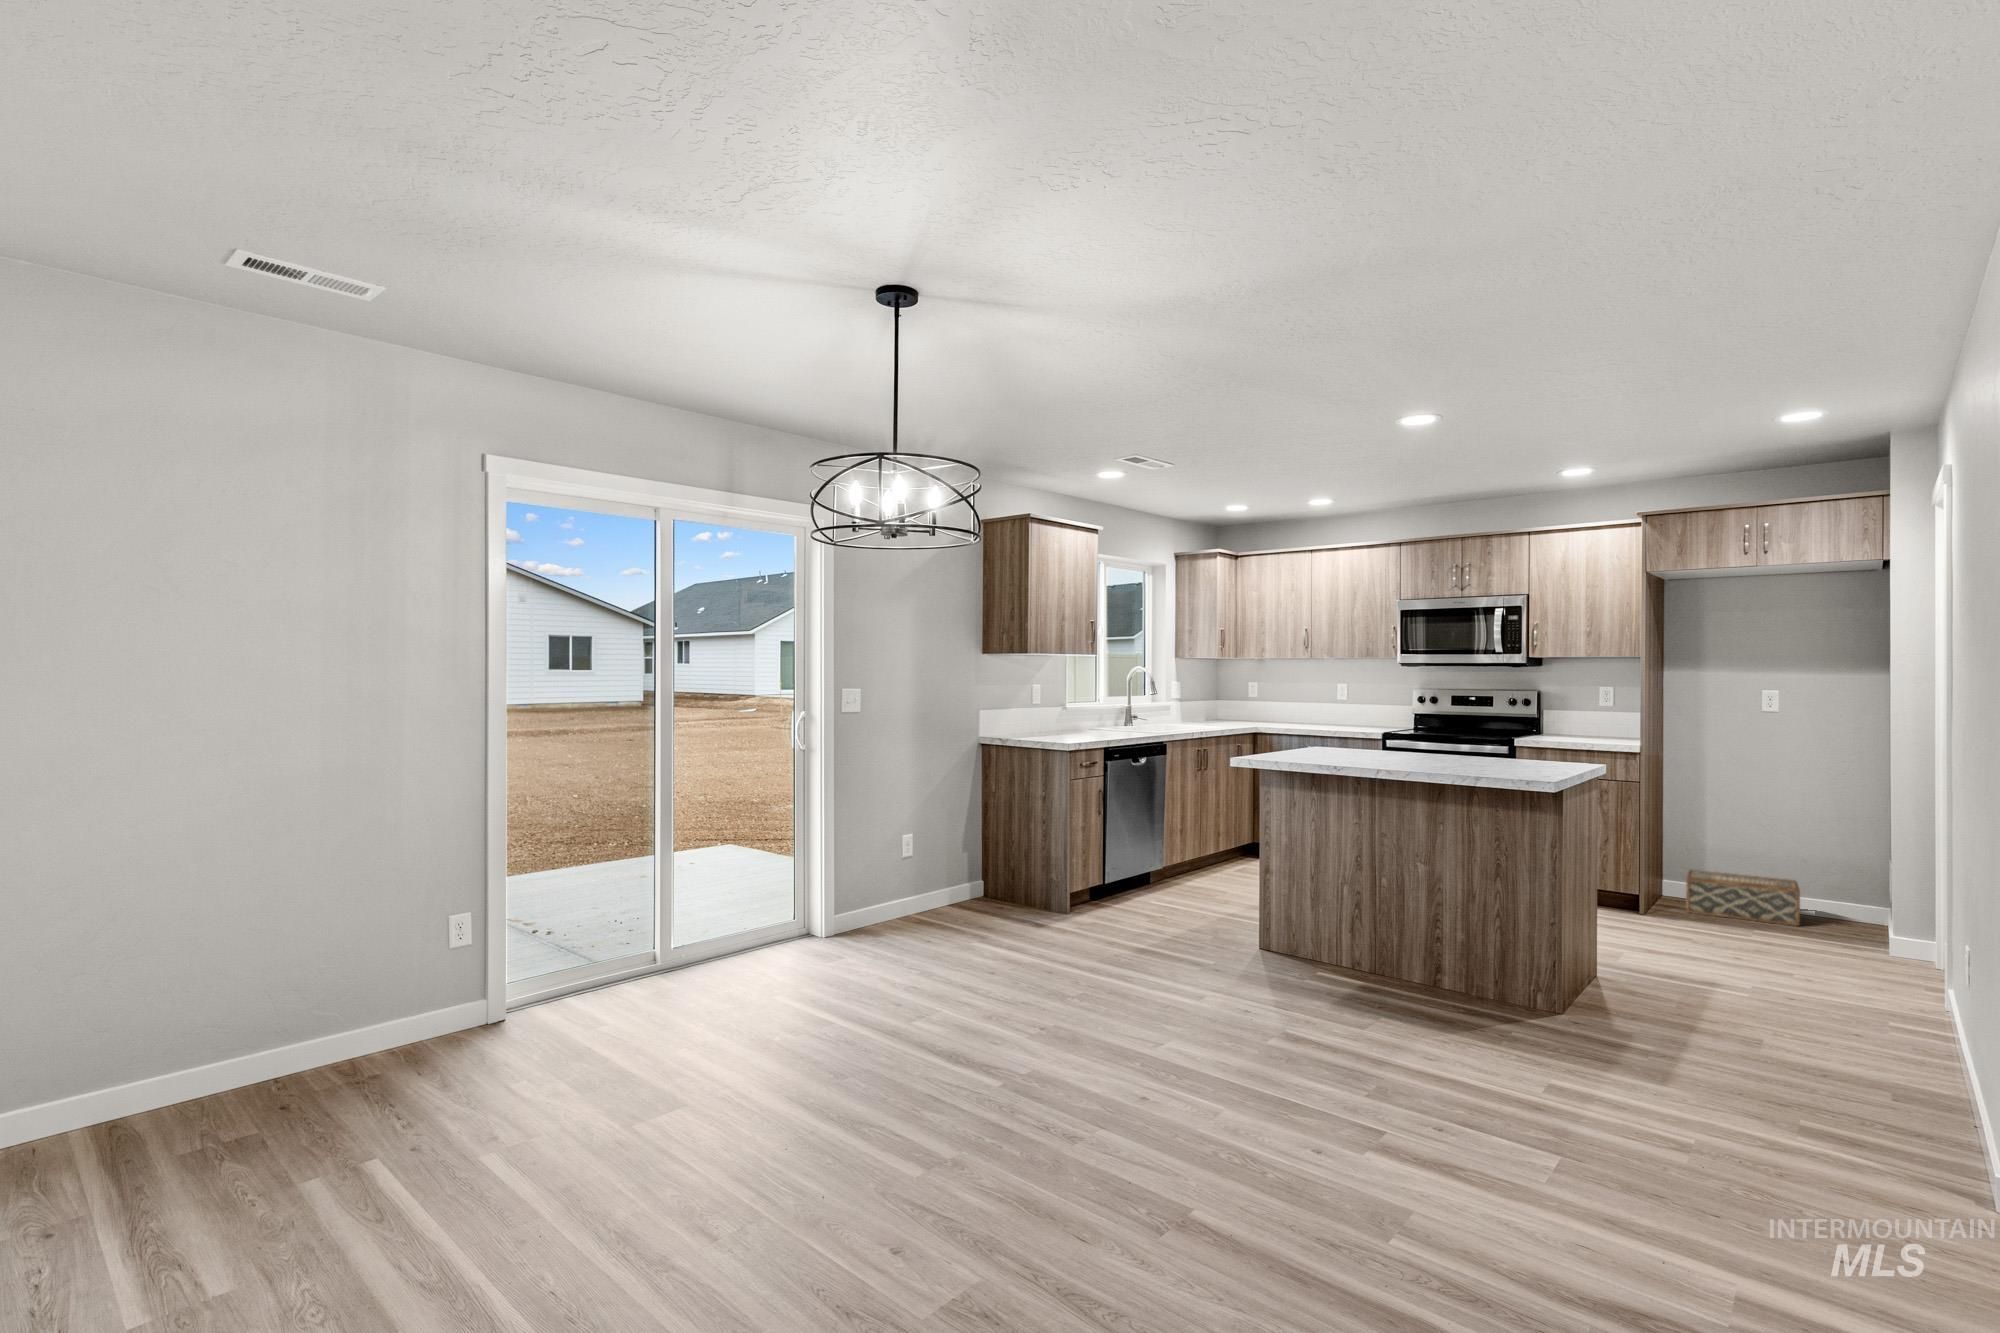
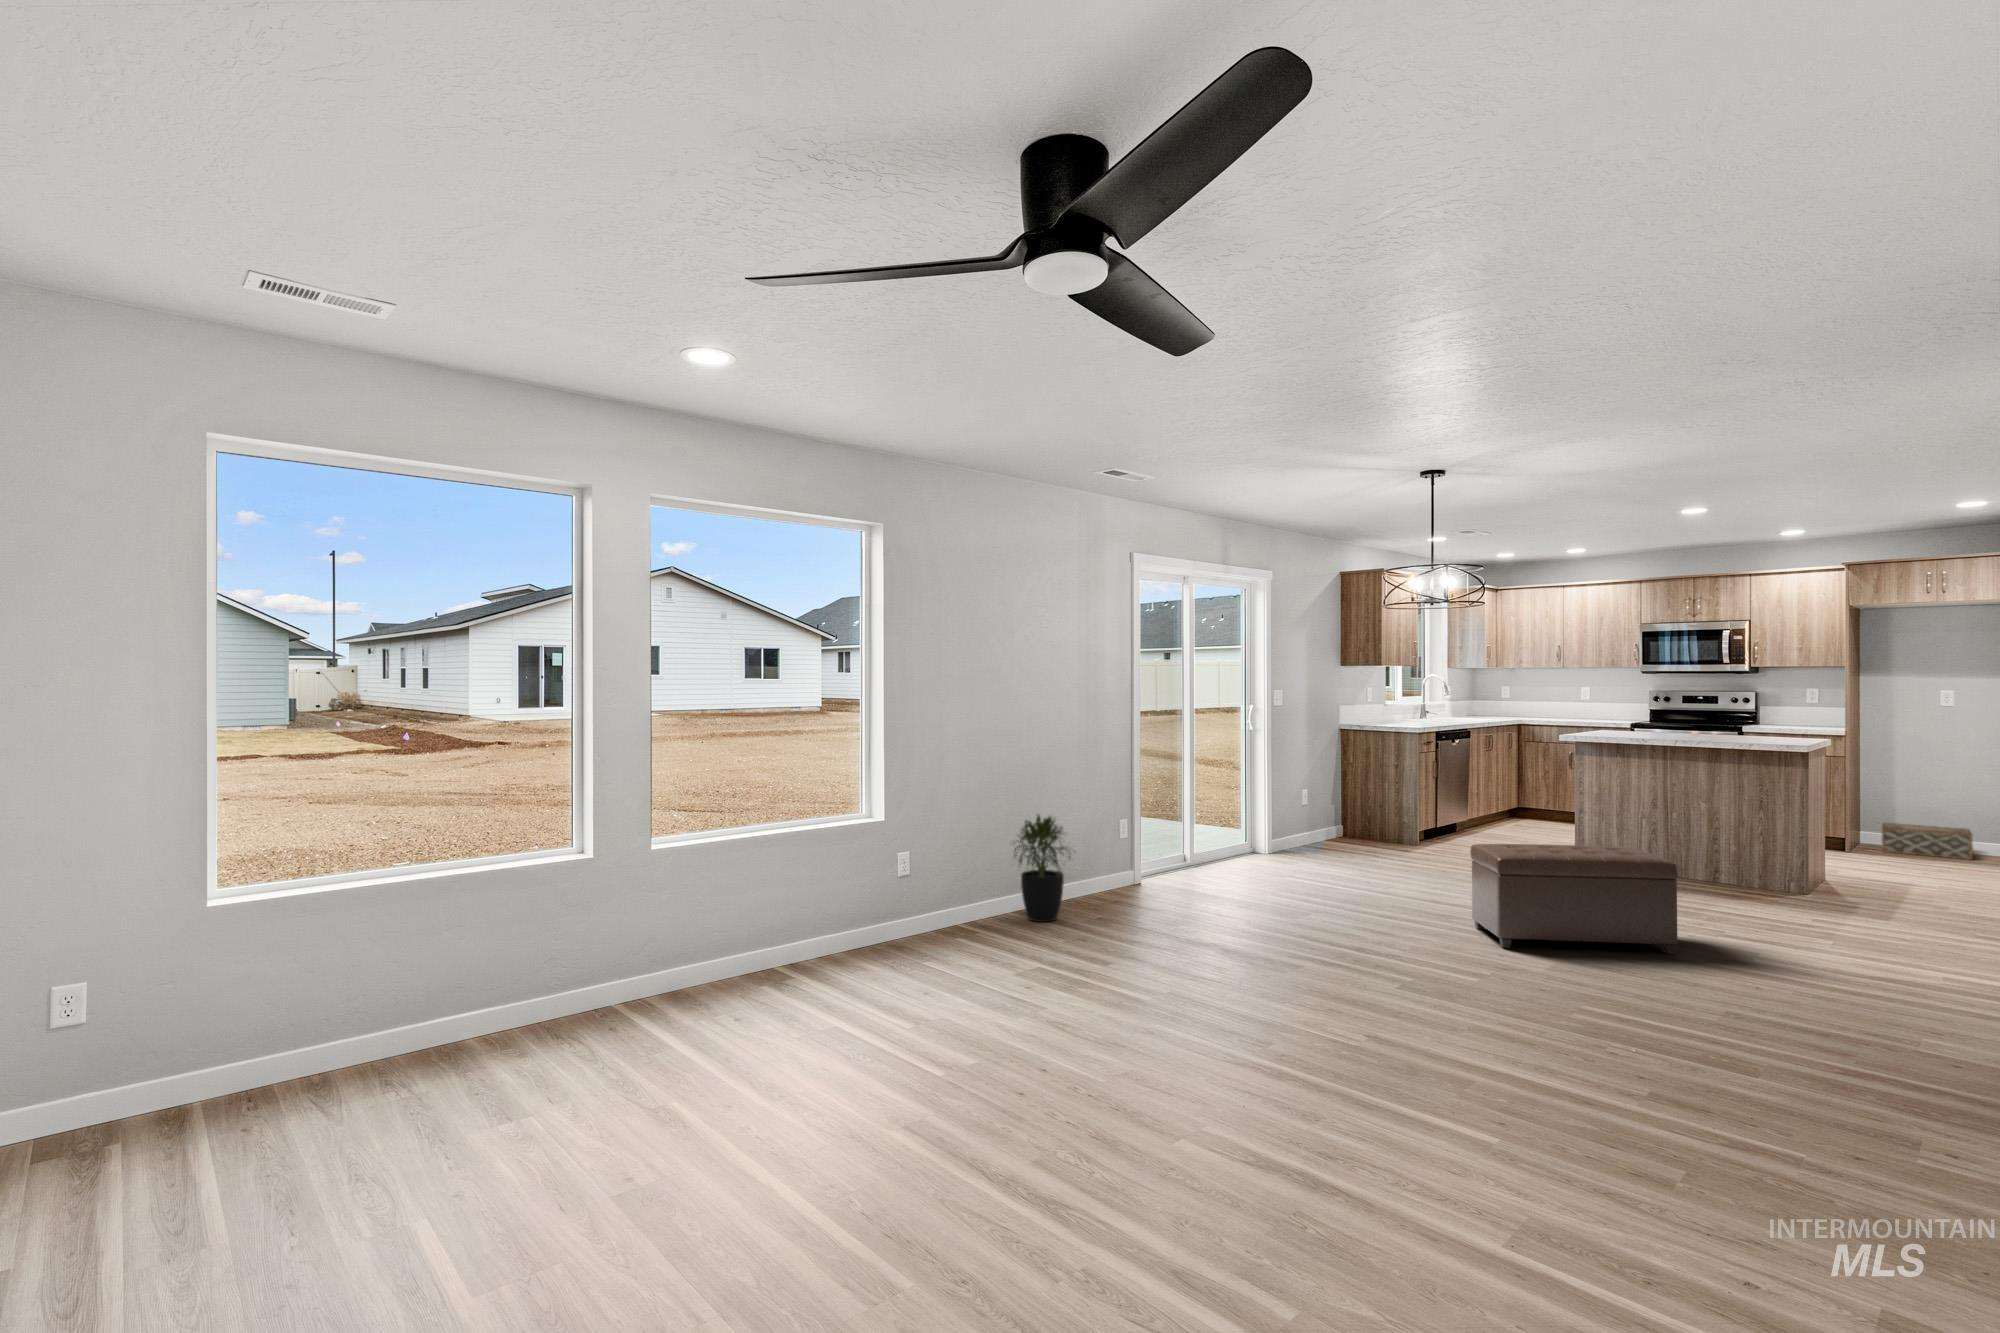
potted plant: none [38,933,205,1152] -> present [1013,815,1071,922]
ottoman: none [930,980,1265,1218] -> present [1470,844,1678,954]

